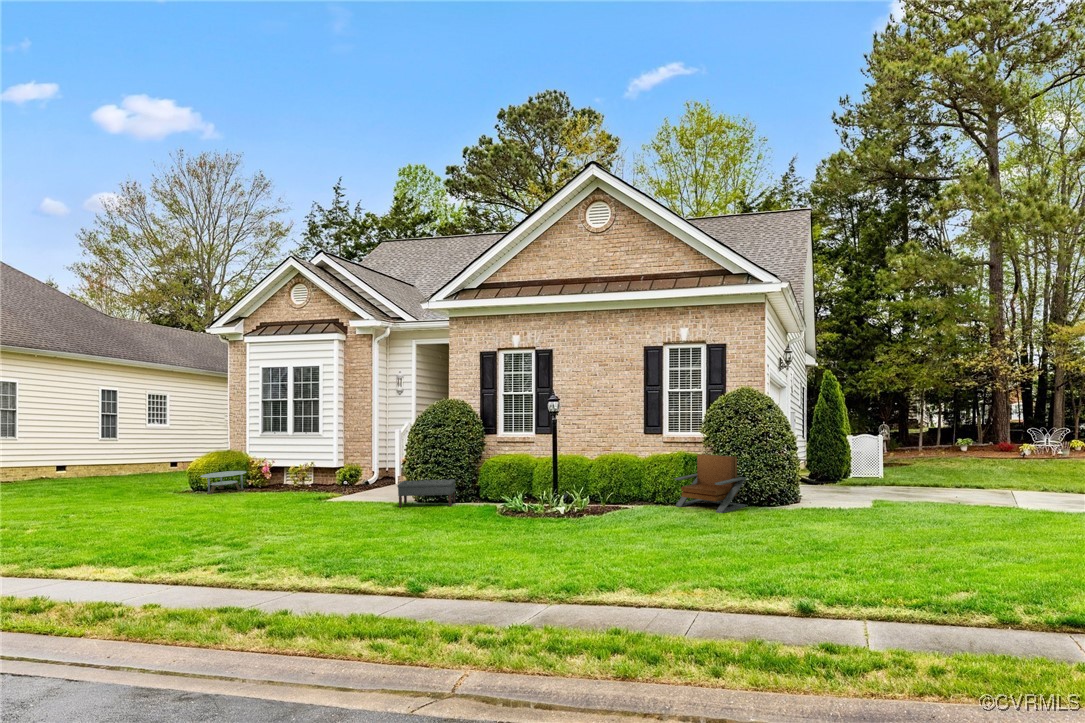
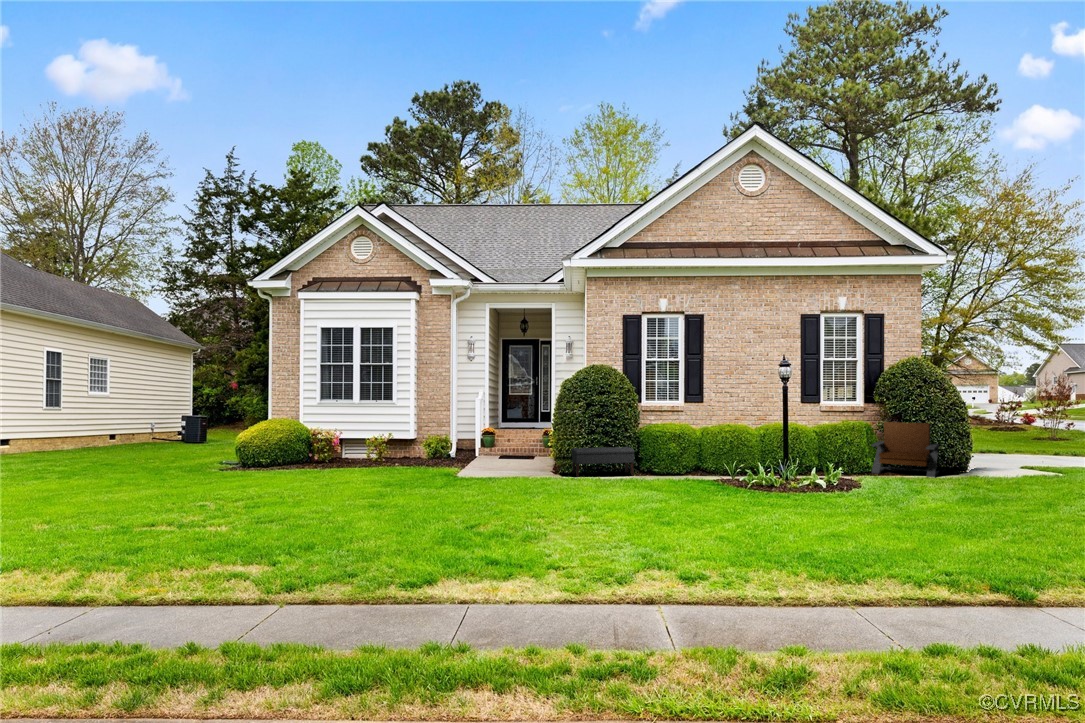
round table: present [200,471,246,494] -> none [274,443,327,468]

